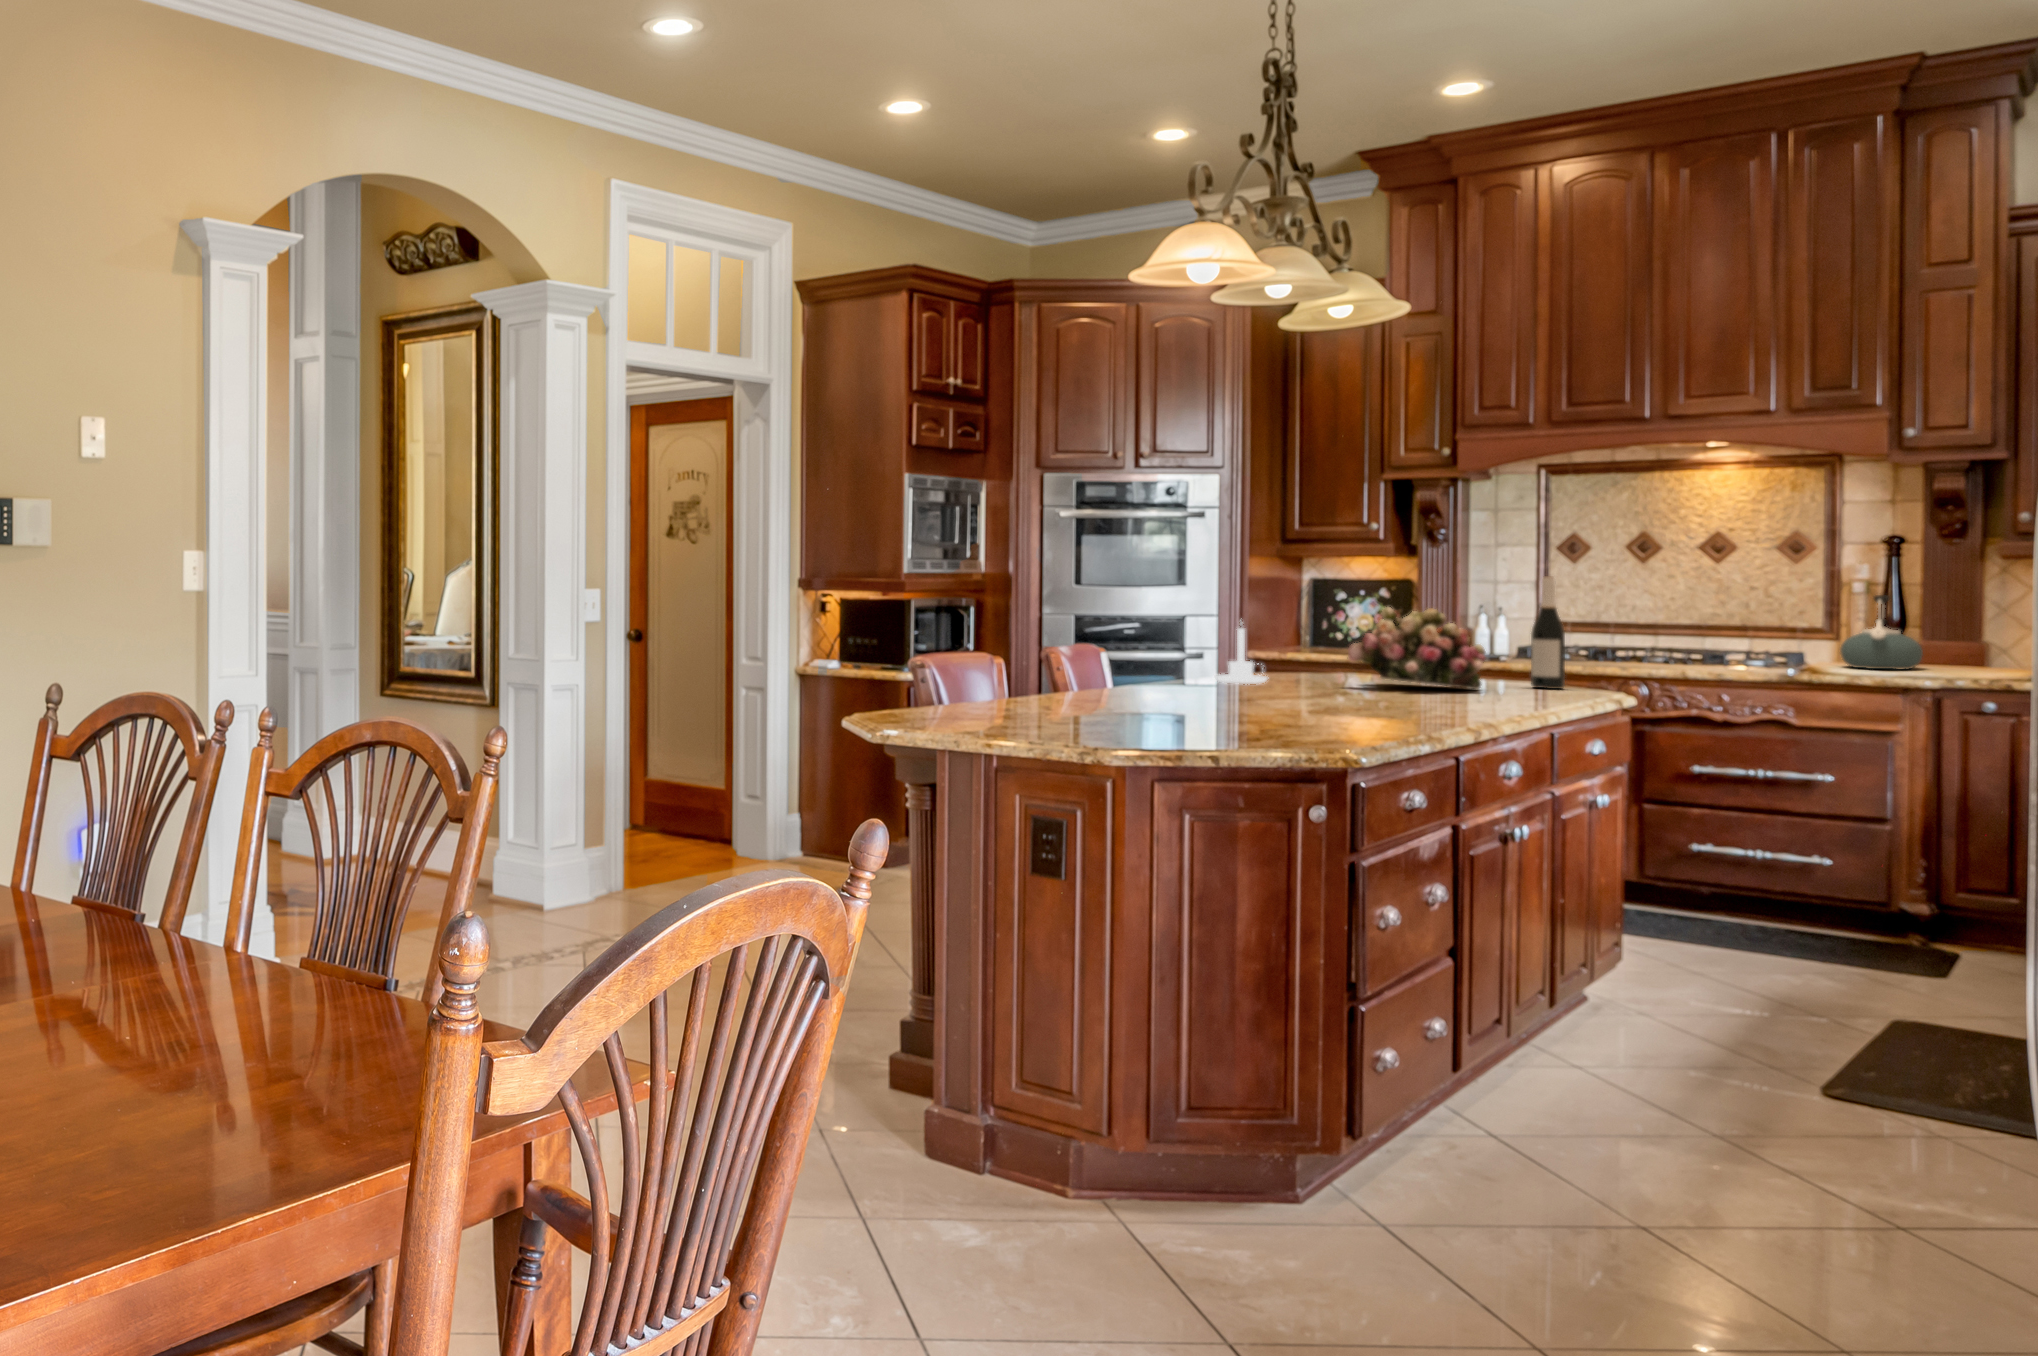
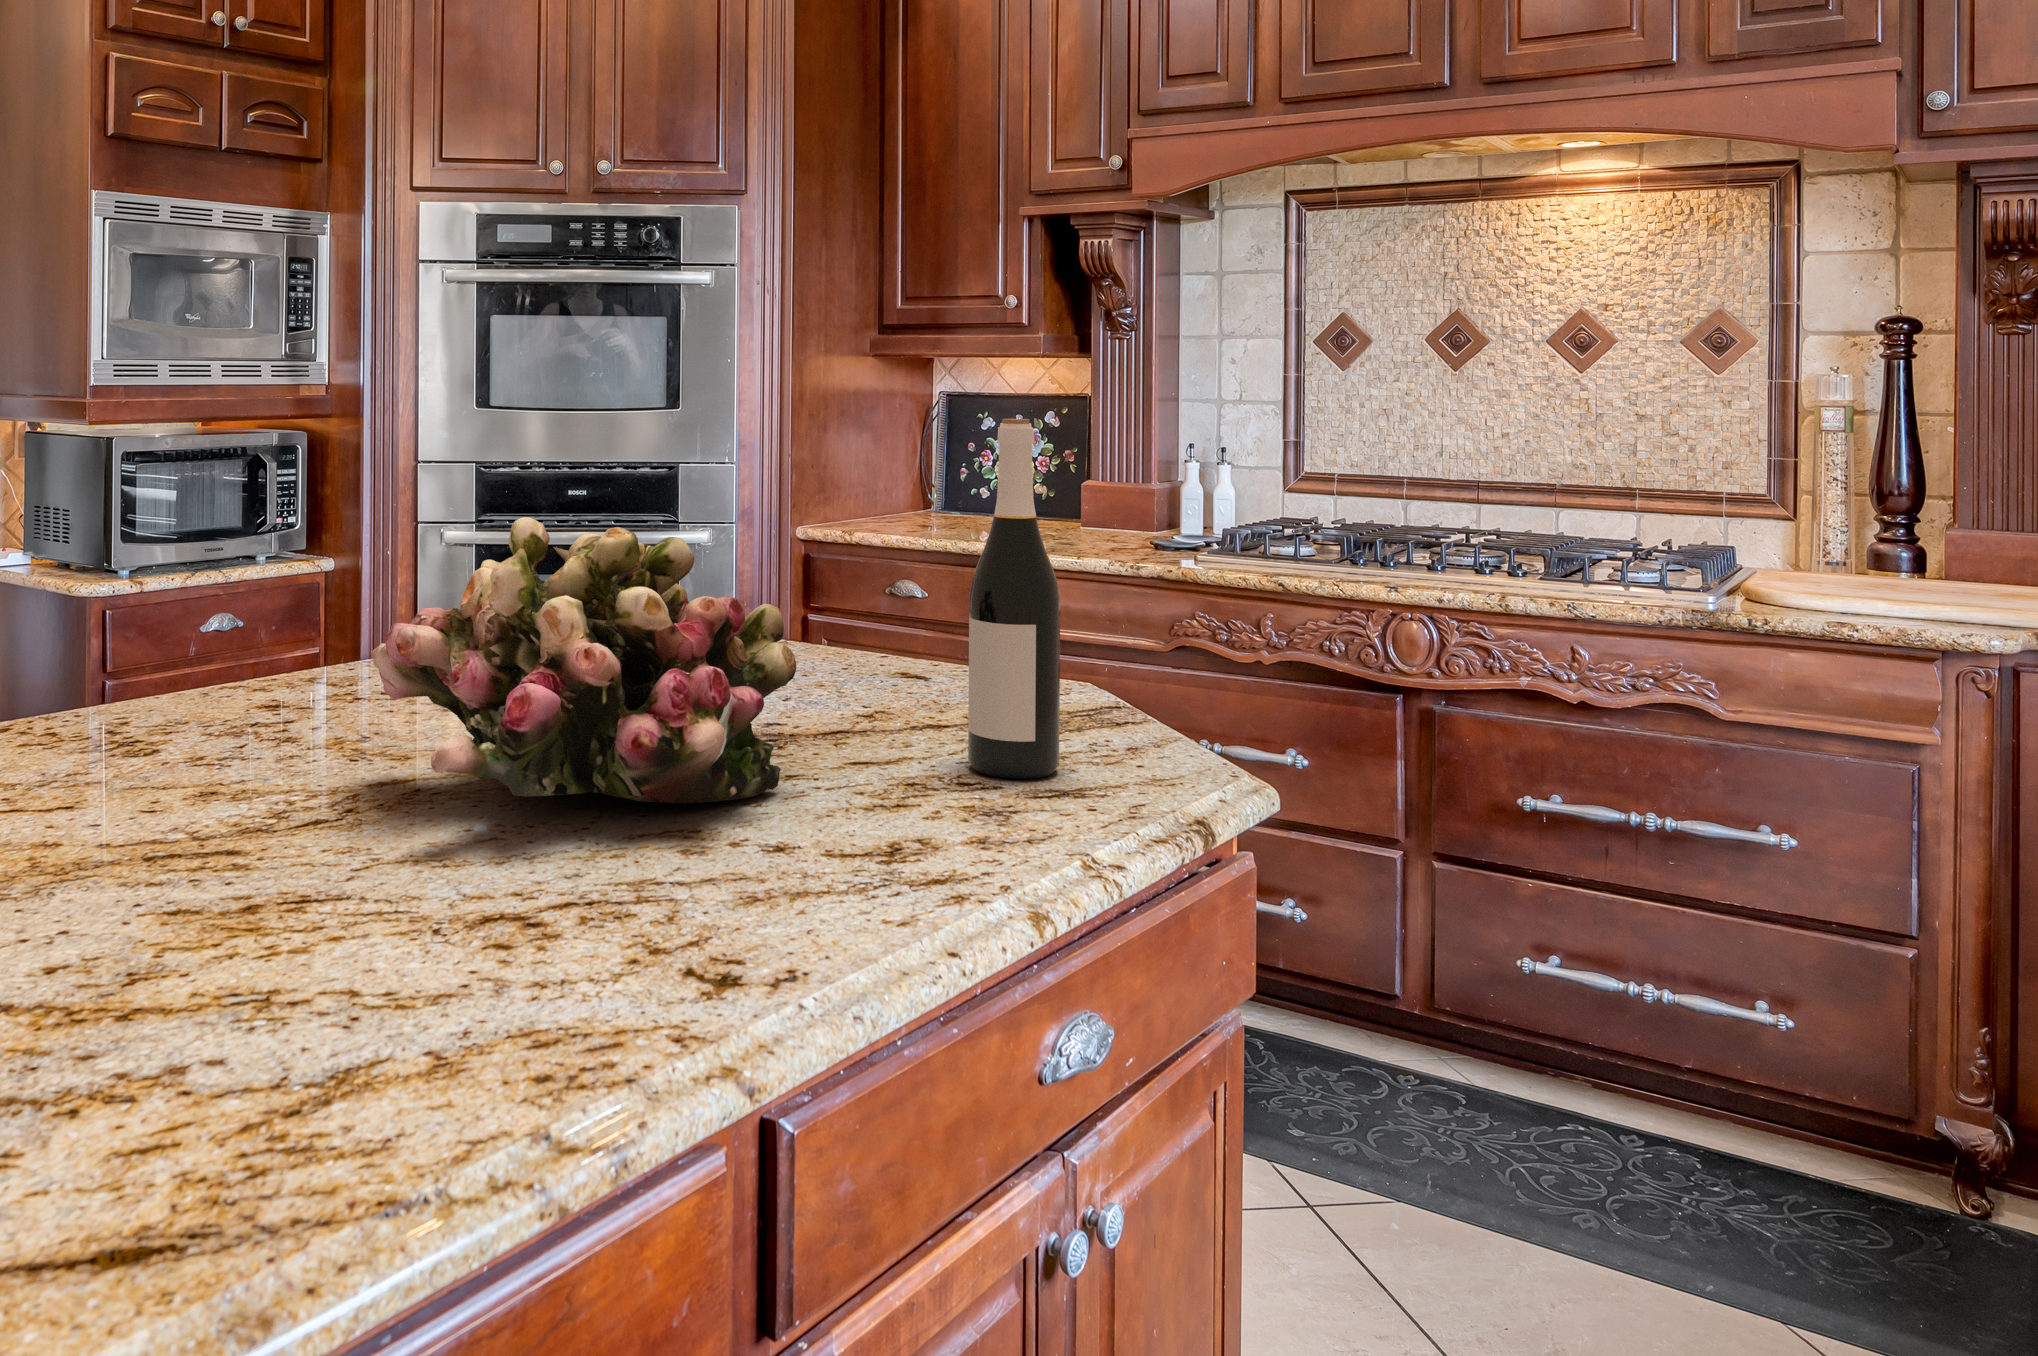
kettle: present [1840,595,1923,670] -> none [1805,438,1968,598]
candle holder: present [1215,628,1267,684] -> none [41,547,207,763]

